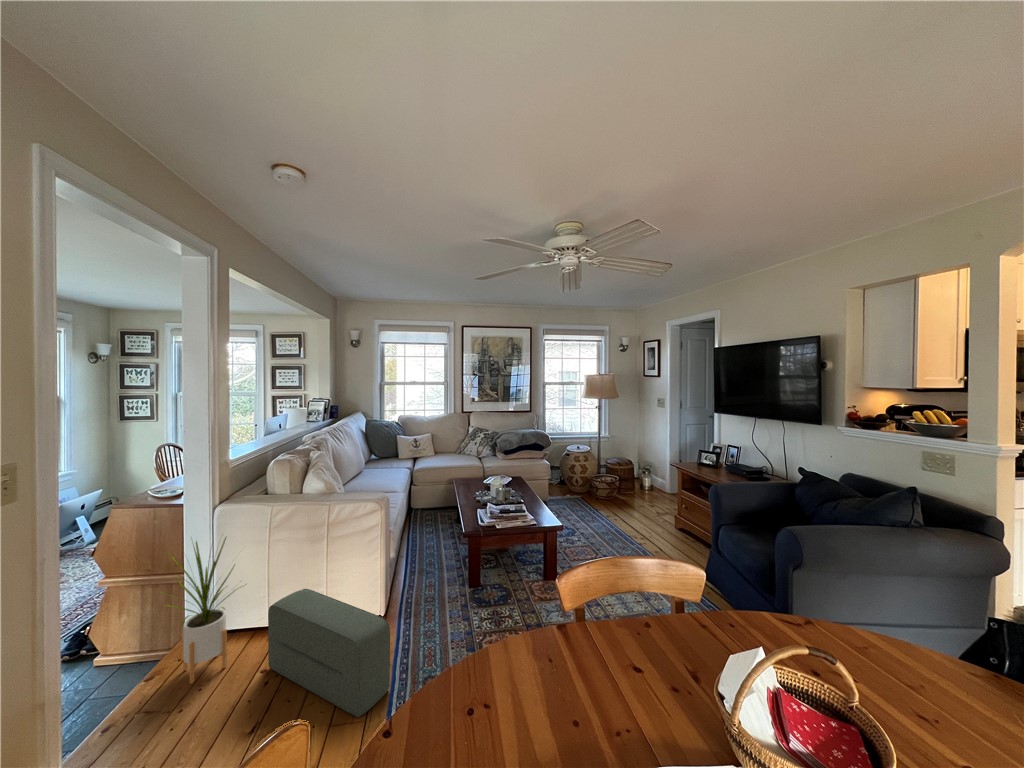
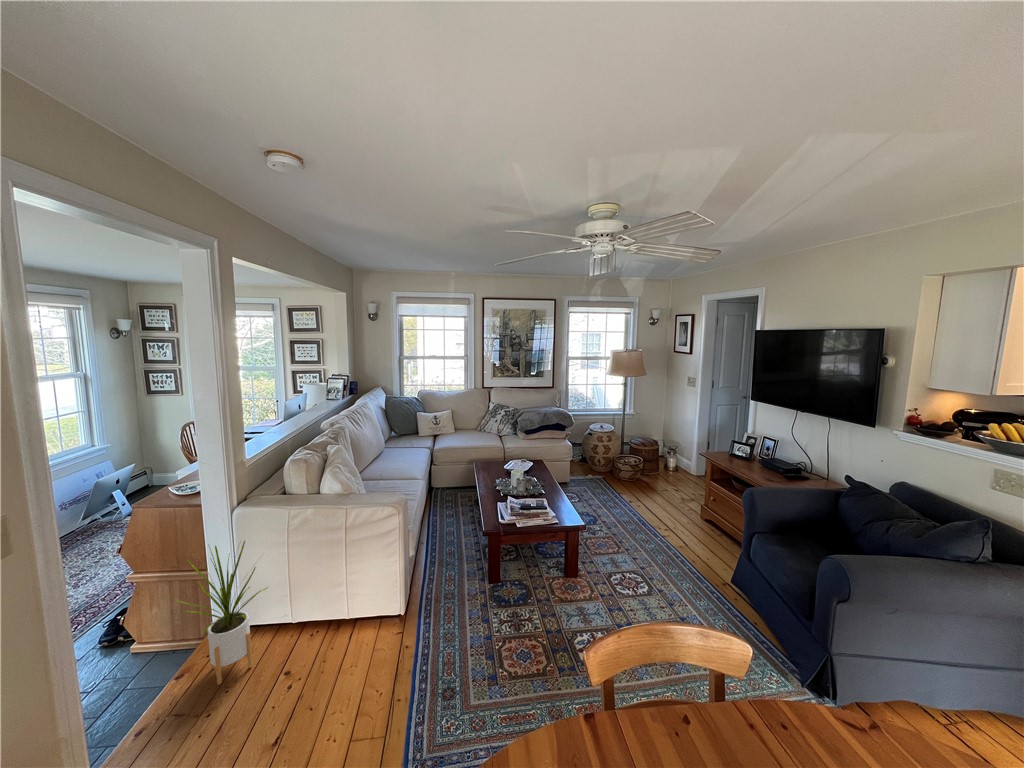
pouf: present [268,589,390,717] -> none [289,594,410,733]

